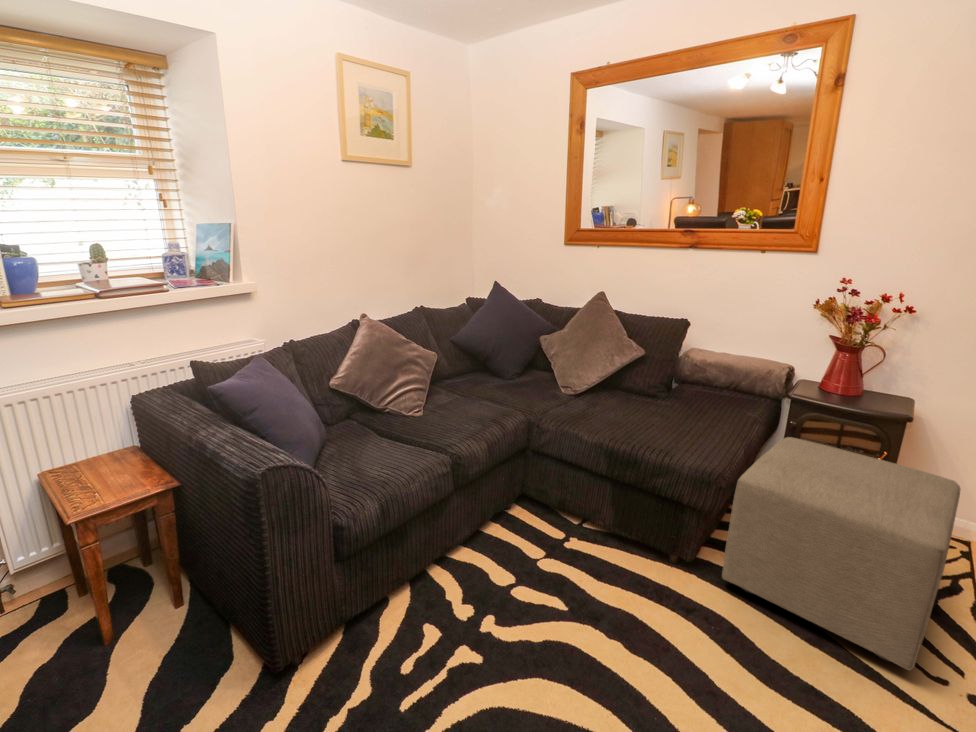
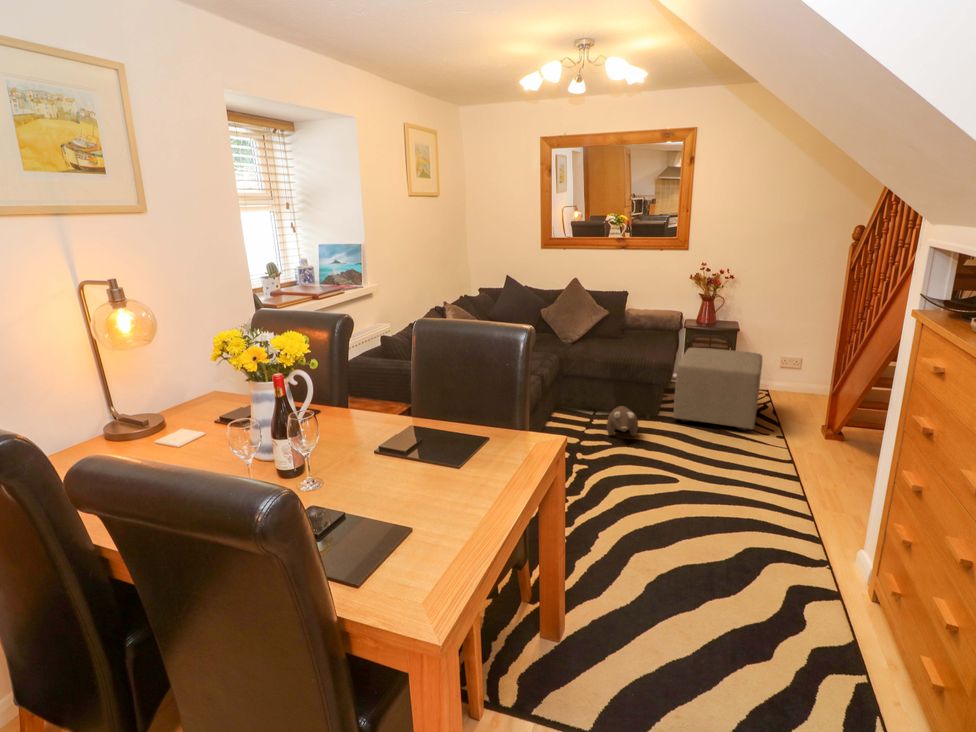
plush toy: none [566,538,626,606] -> present [607,406,638,436]

